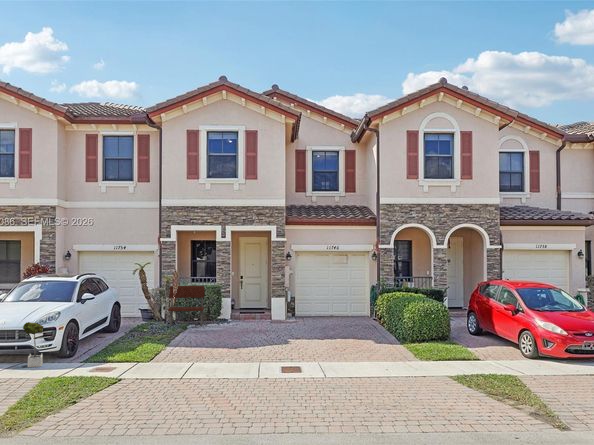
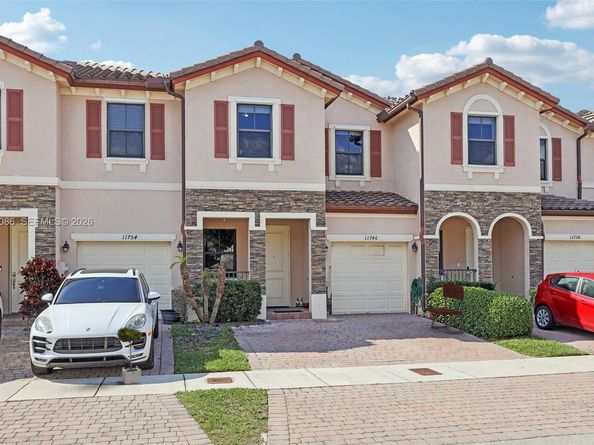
bench: present [168,286,205,326] -> present [425,284,464,333]

